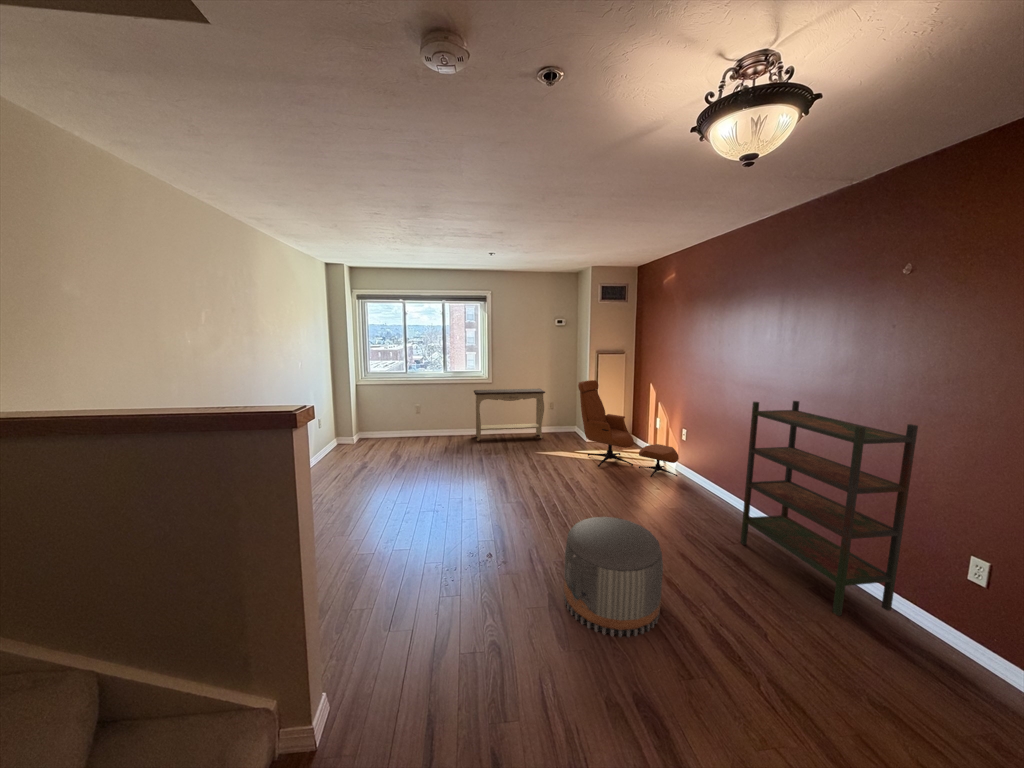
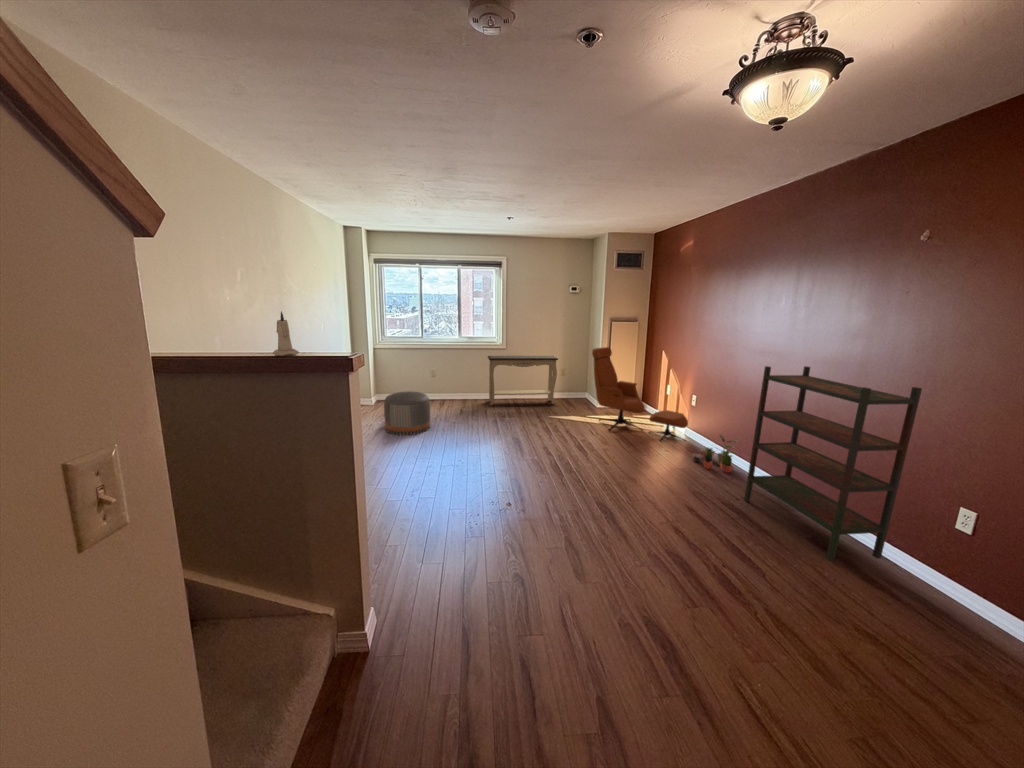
candle: none [203,363,235,414] -> present [273,311,299,356]
potted plant: none [684,469,731,512] -> present [692,434,737,473]
pouf: present [564,517,663,637] -> present [384,391,431,435]

